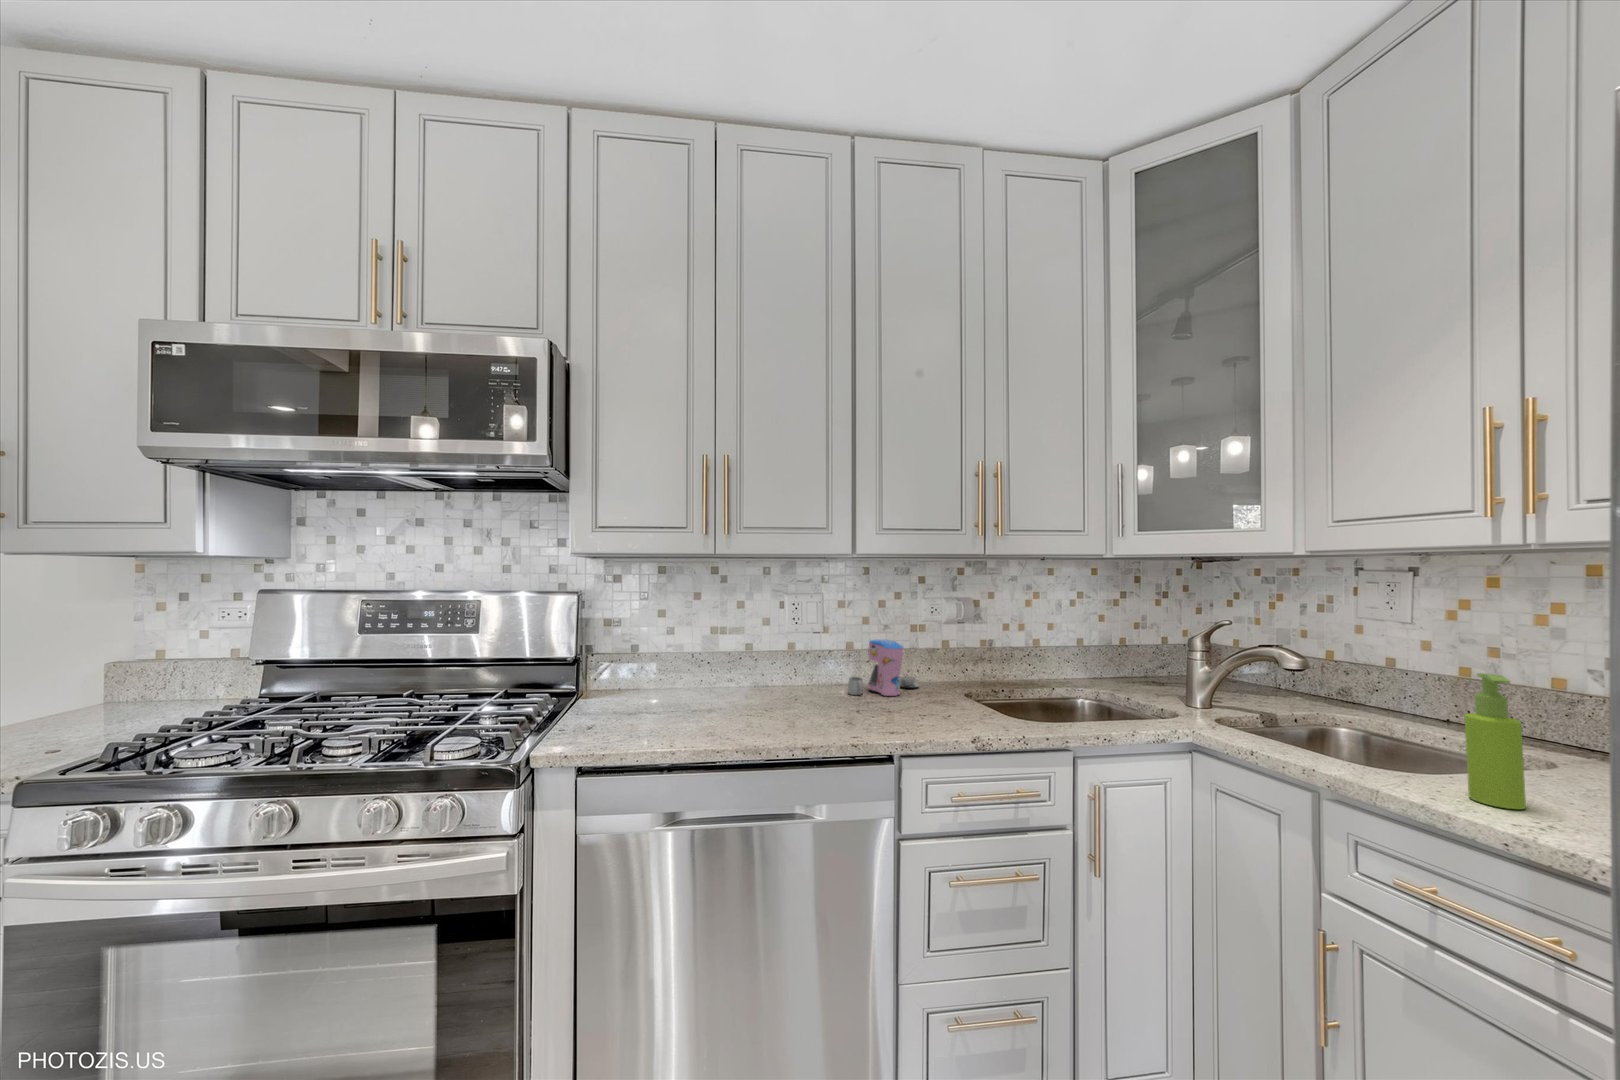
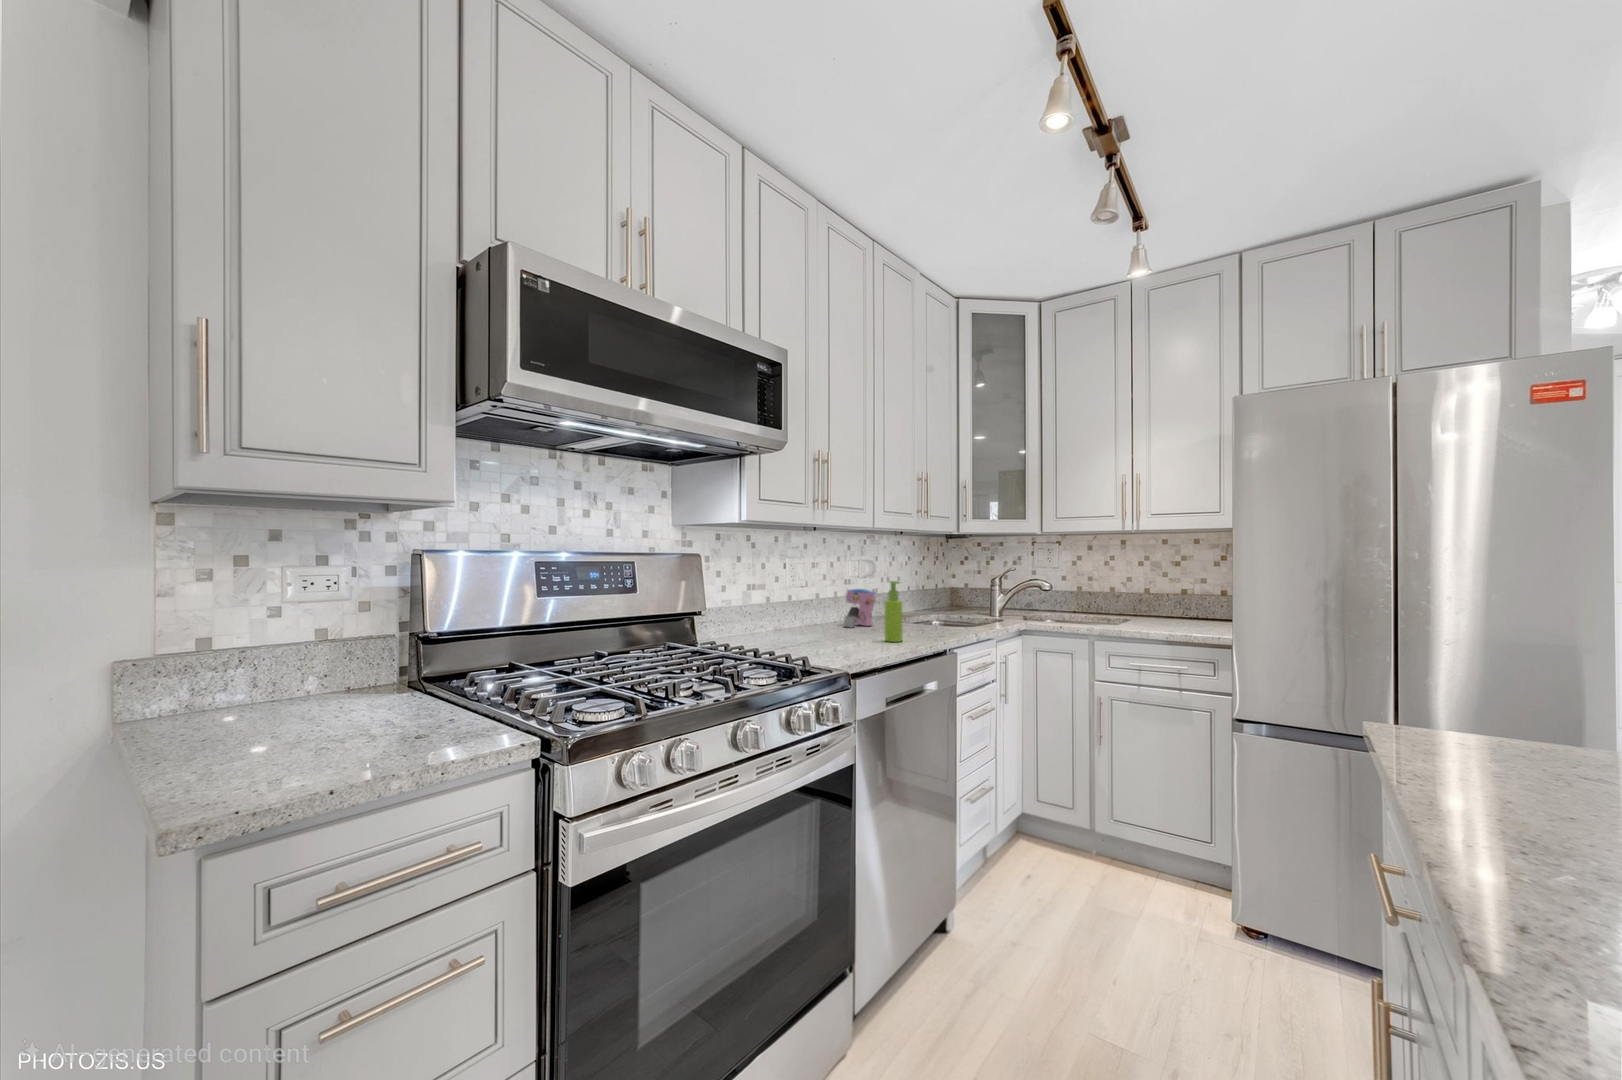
soap dispenser: present [1464,673,1526,809] -> present [885,581,902,642]

